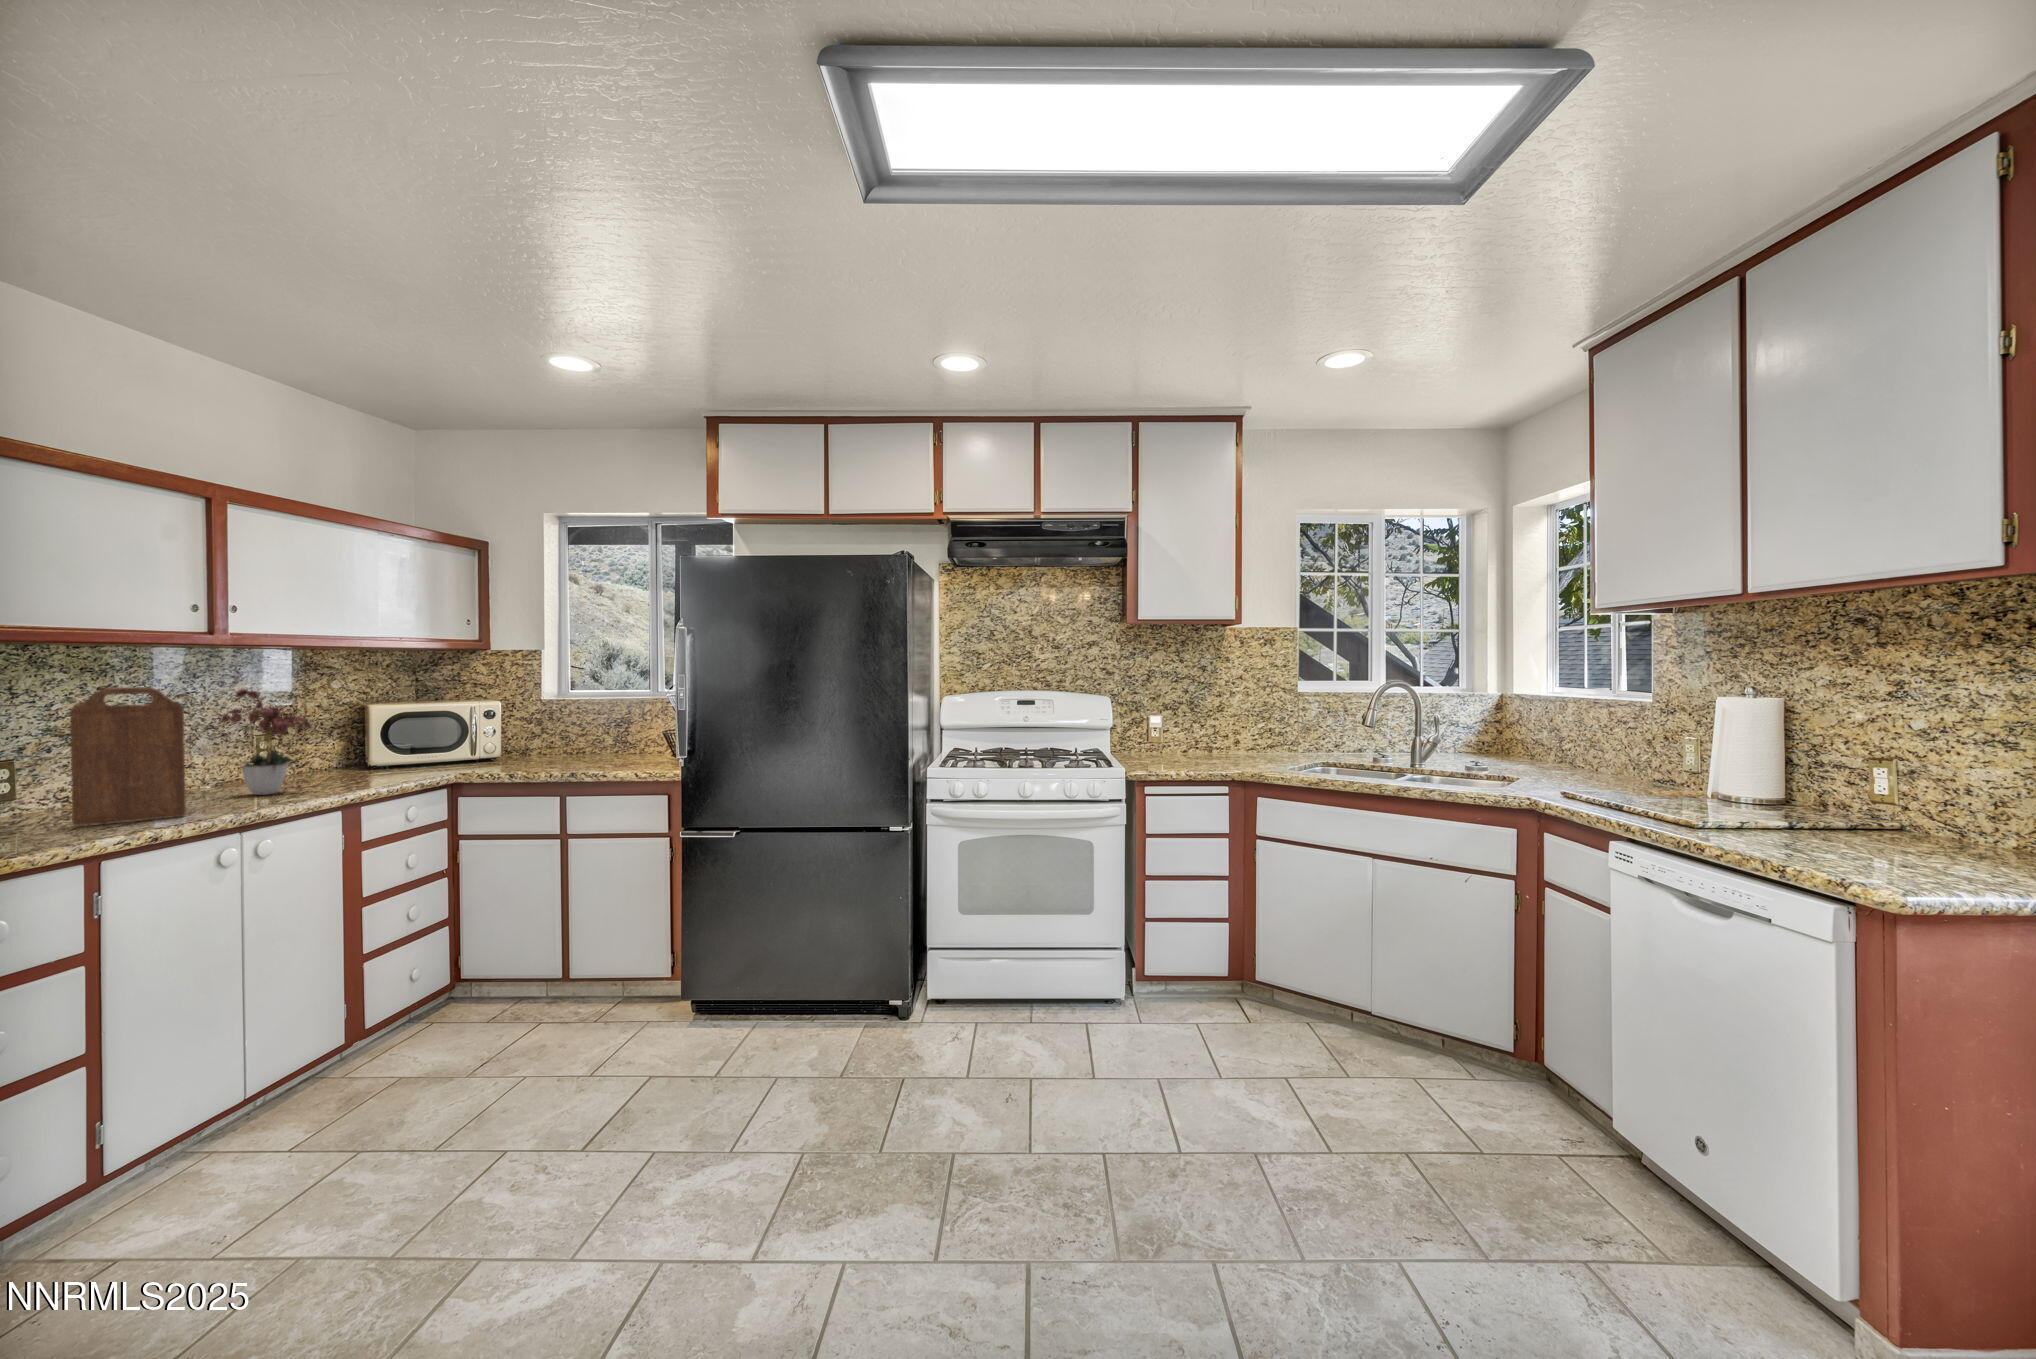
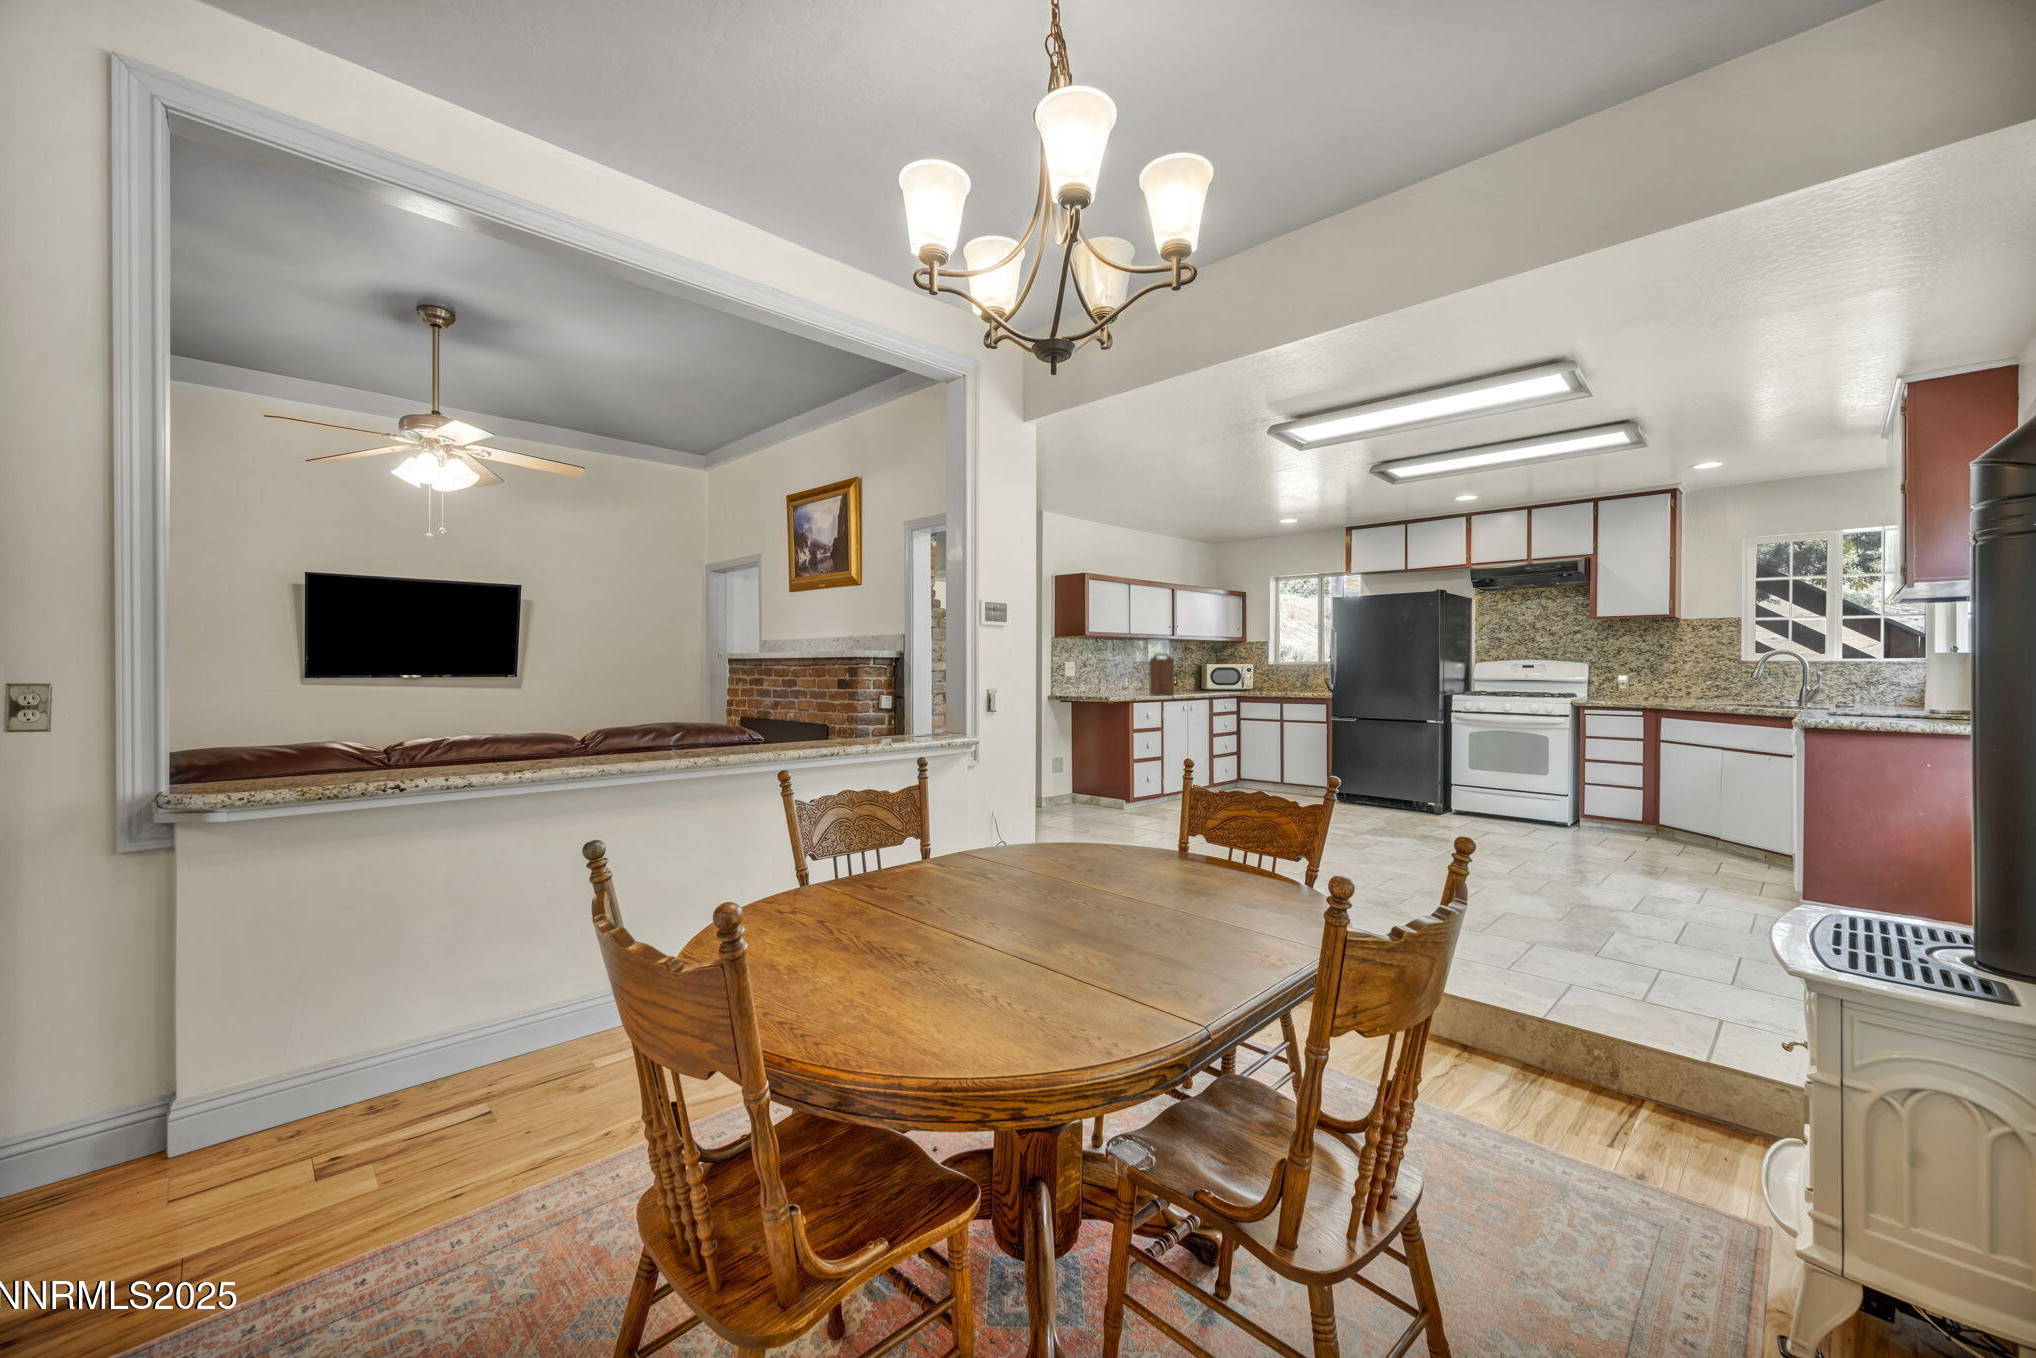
flower arrangement: present [221,689,311,795] -> none [1172,654,1200,693]

